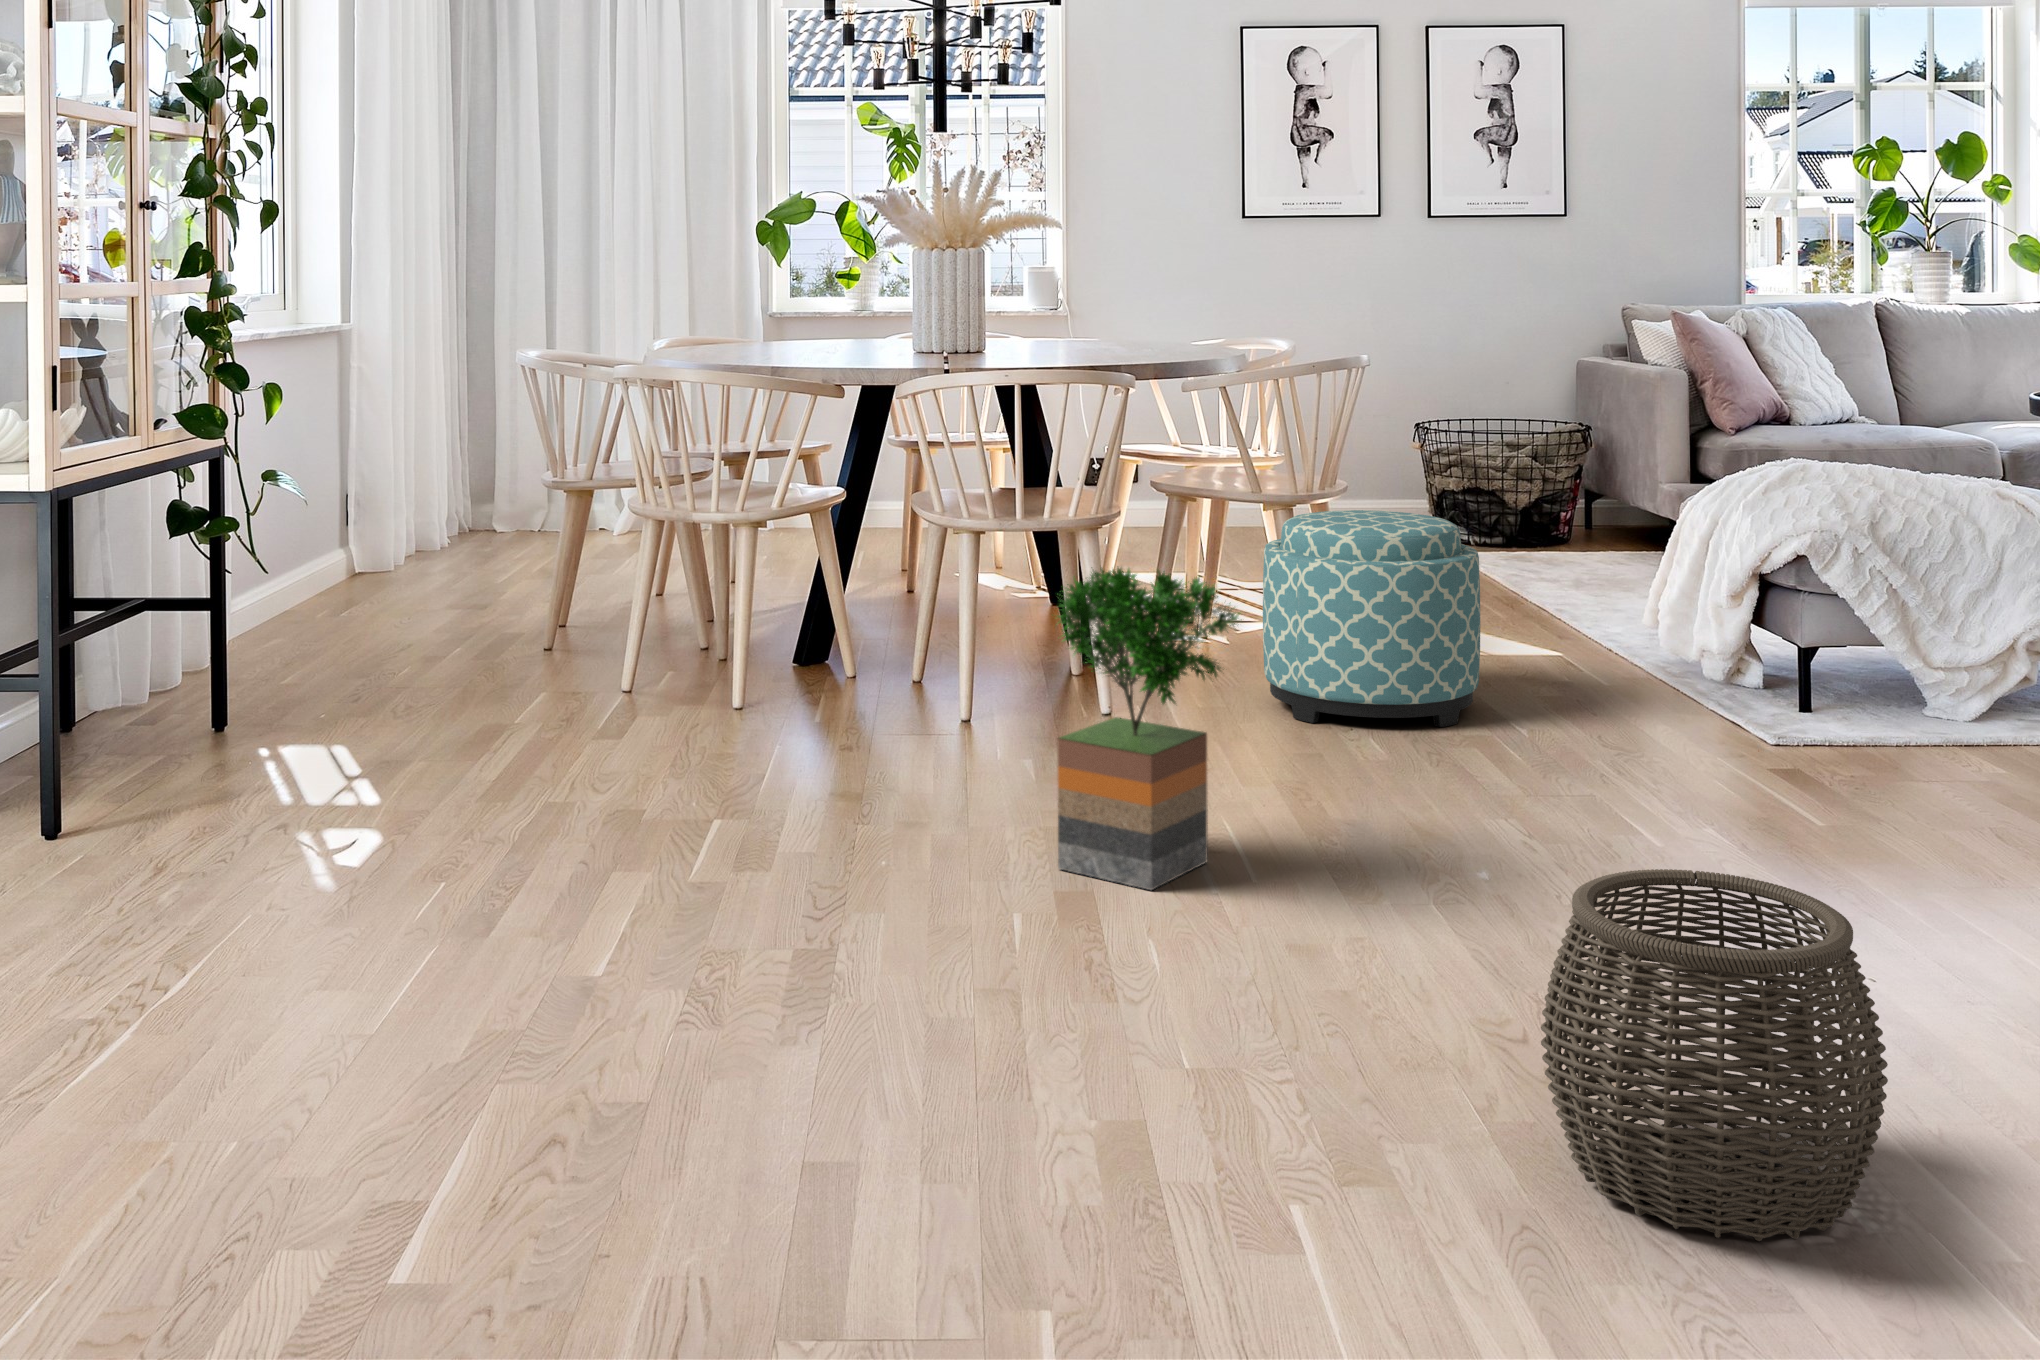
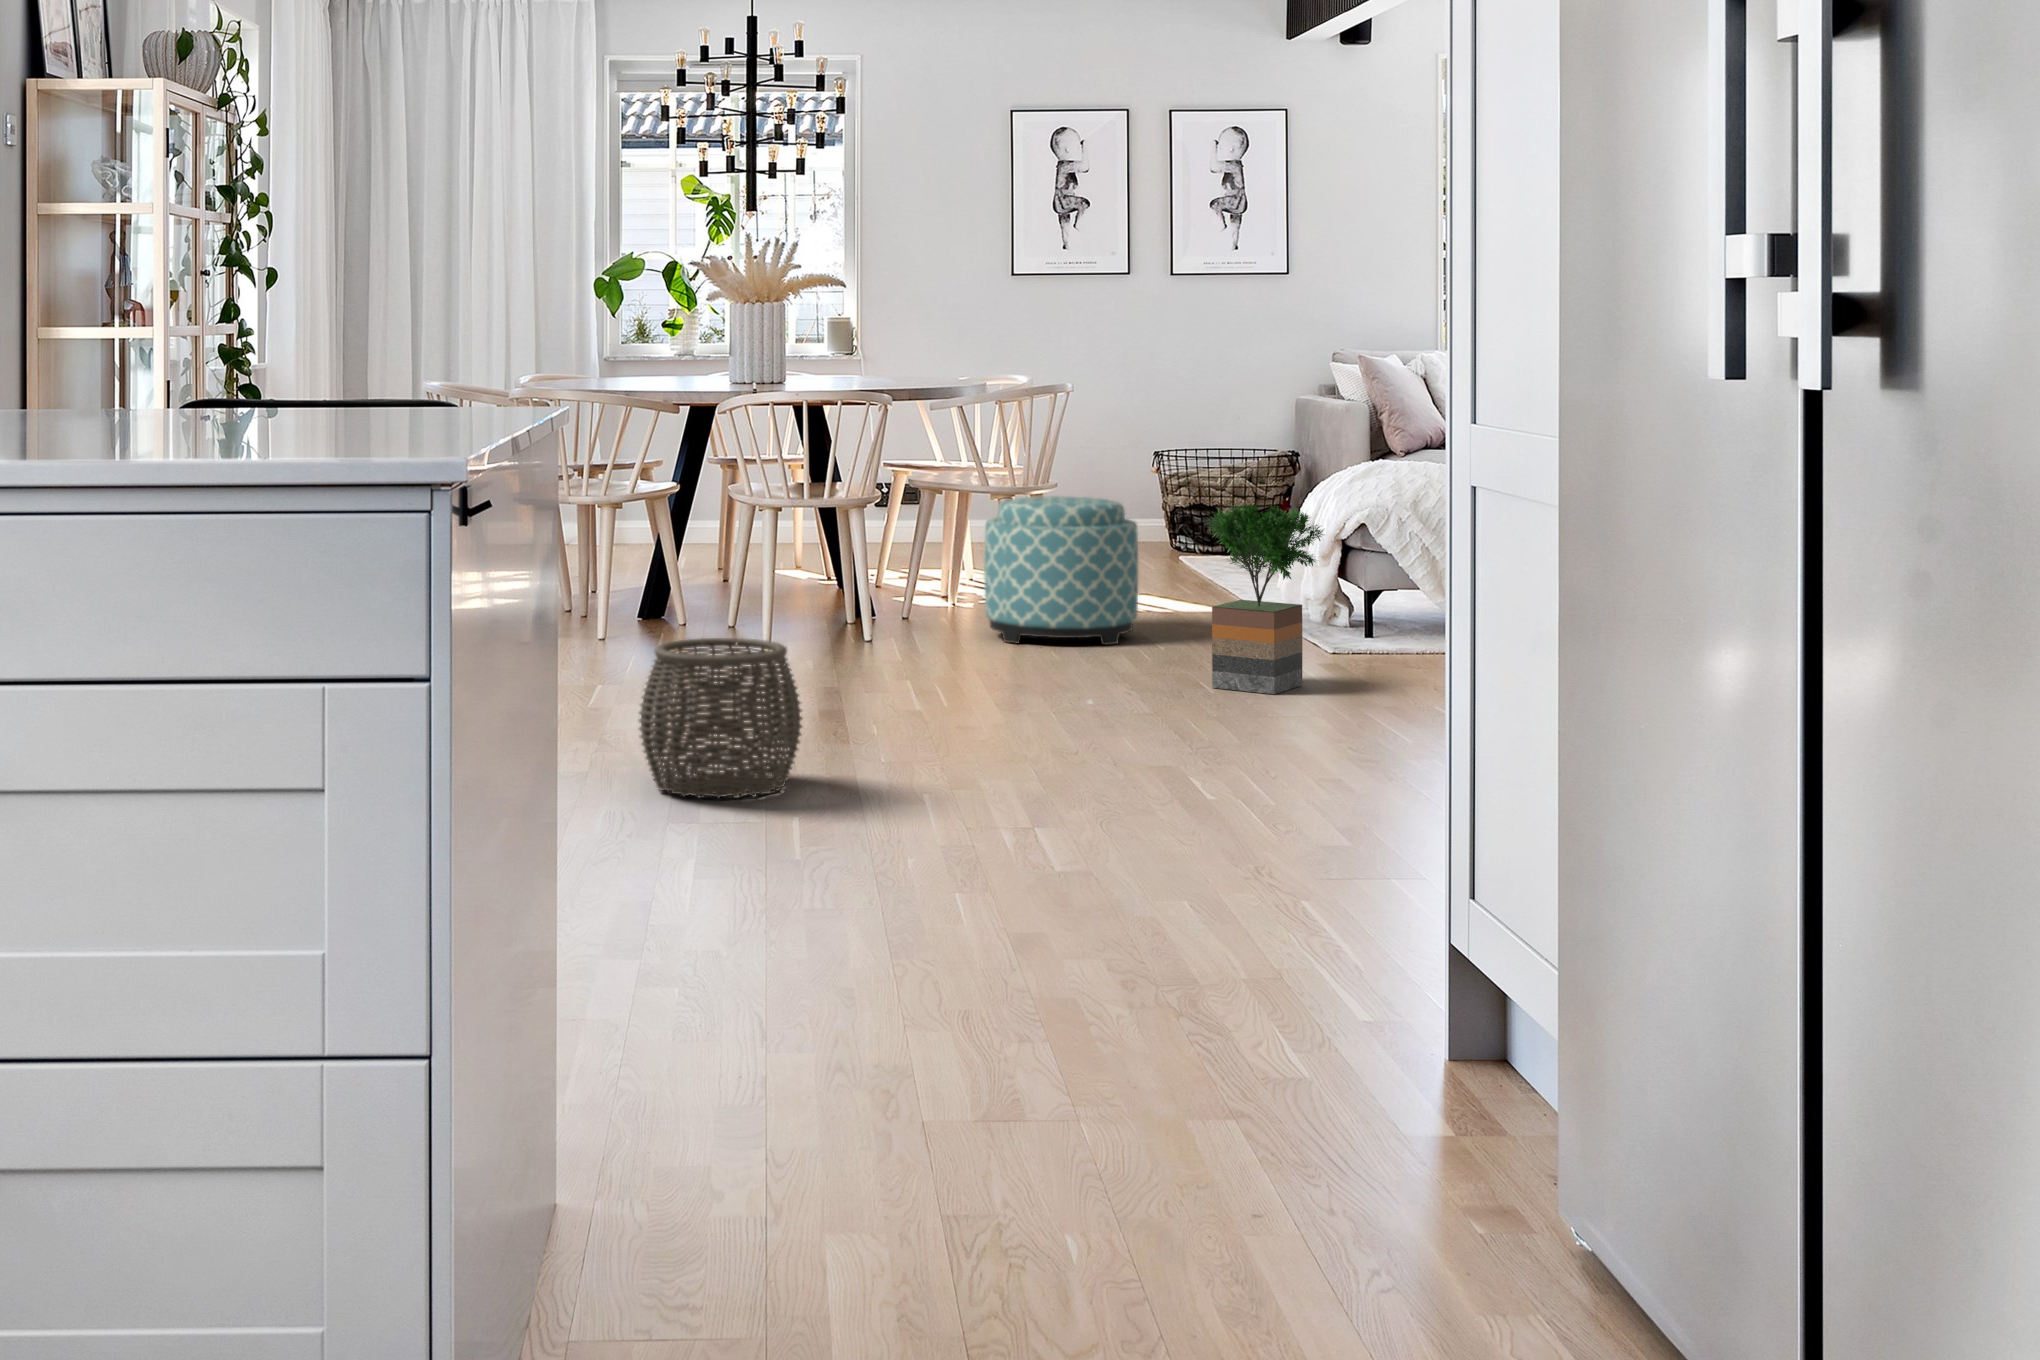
potted tree: present [1058,568,1238,890] -> present [1209,503,1324,694]
woven basket: present [1541,869,1888,1241] -> present [638,638,802,798]

